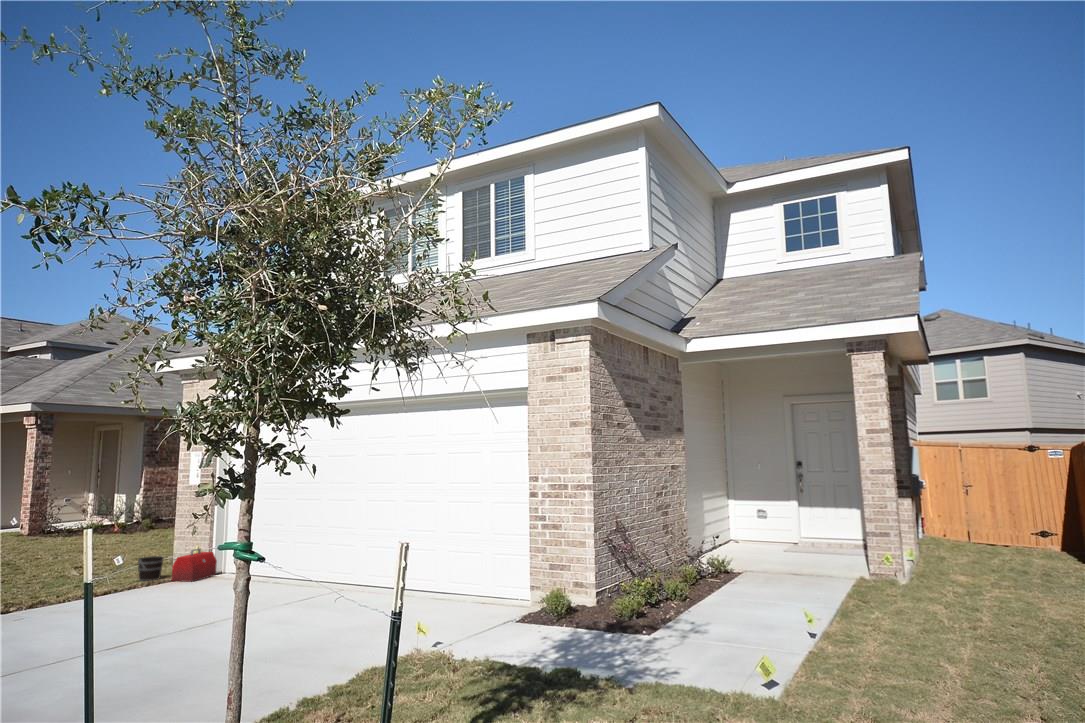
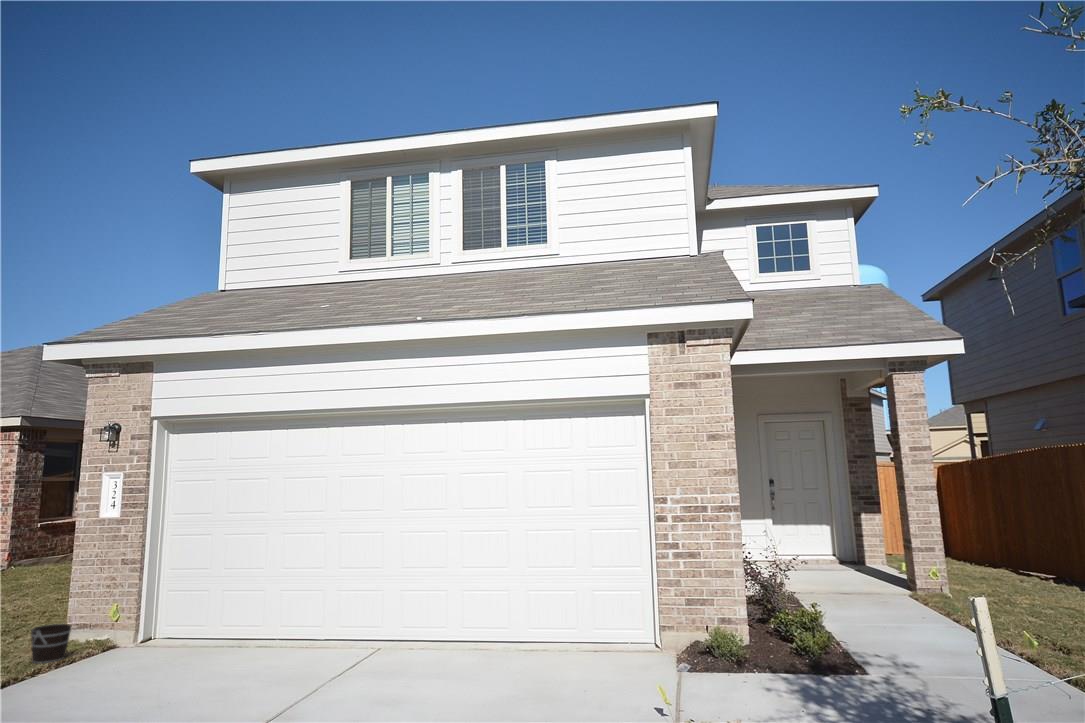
toolbox: present [172,548,217,582] -> none [89,608,149,659]

